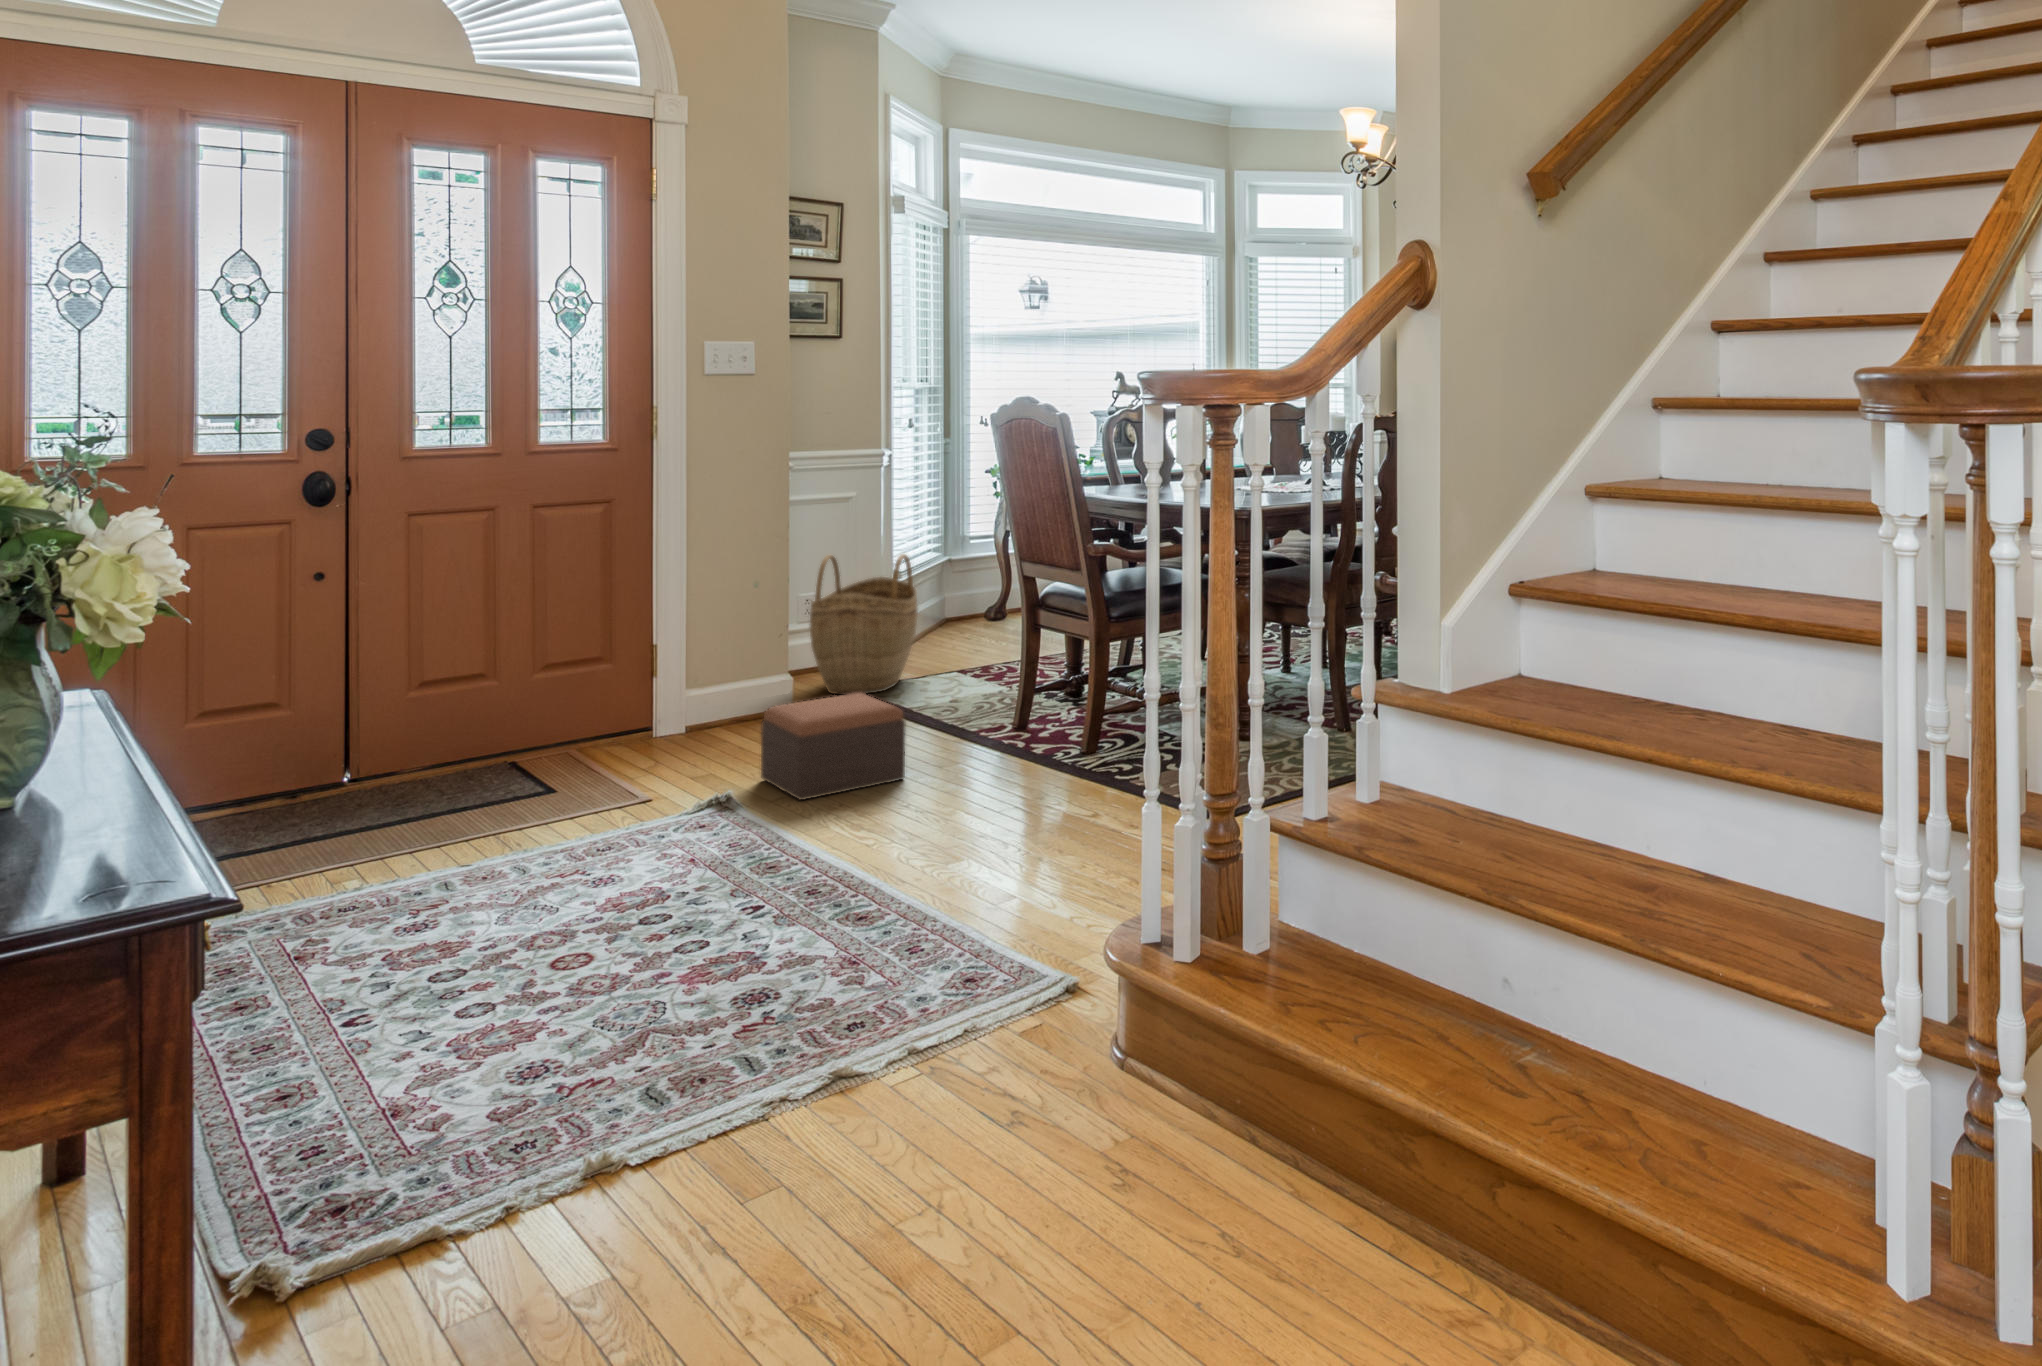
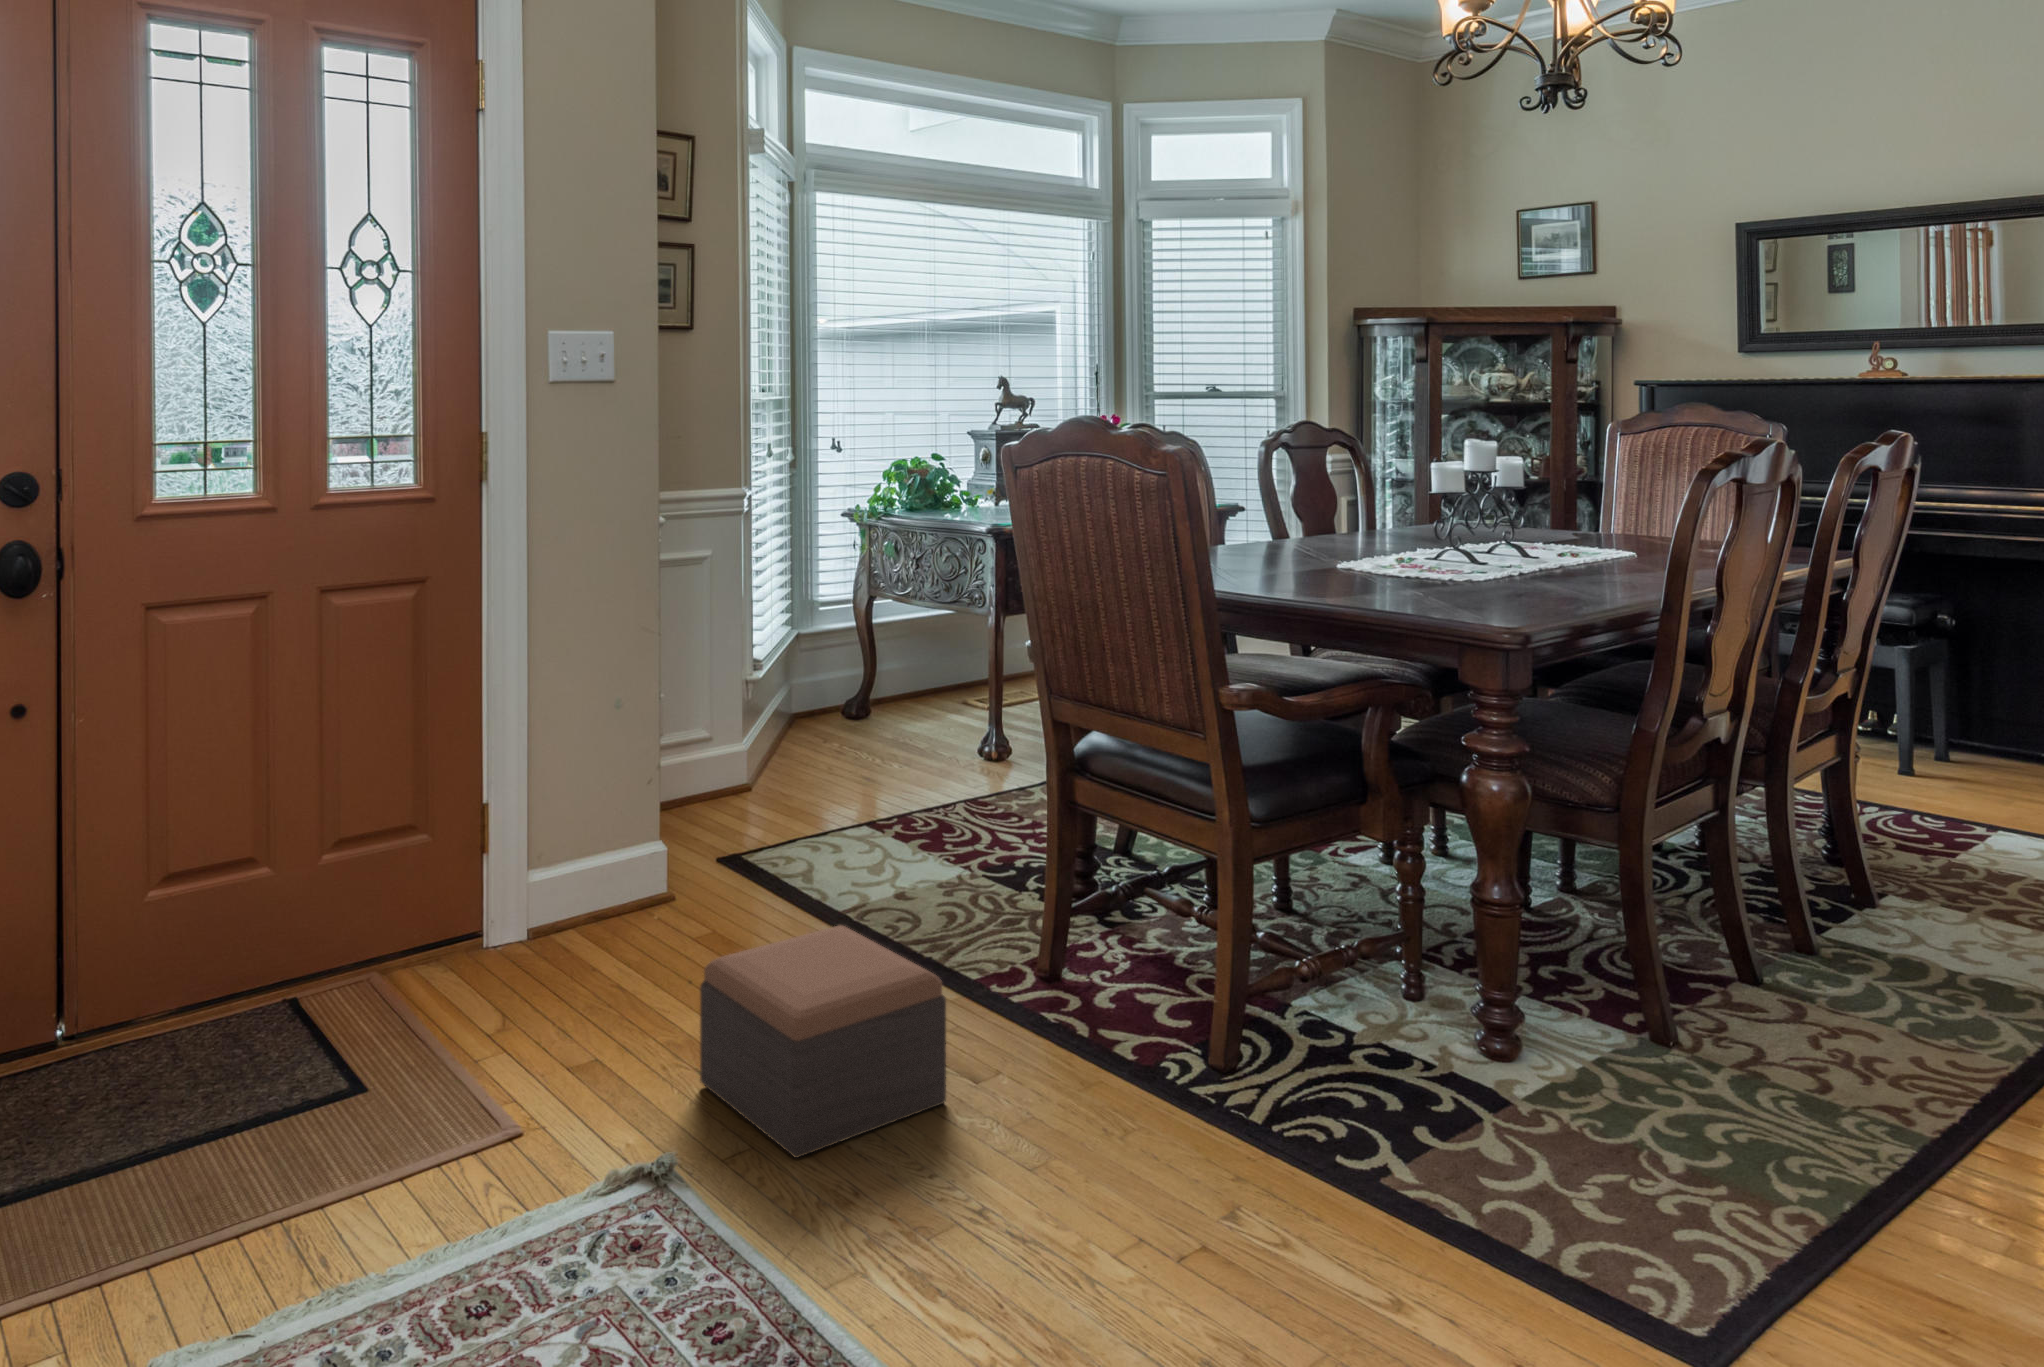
woven basket: present [810,554,918,694] -> none [678,648,817,864]

